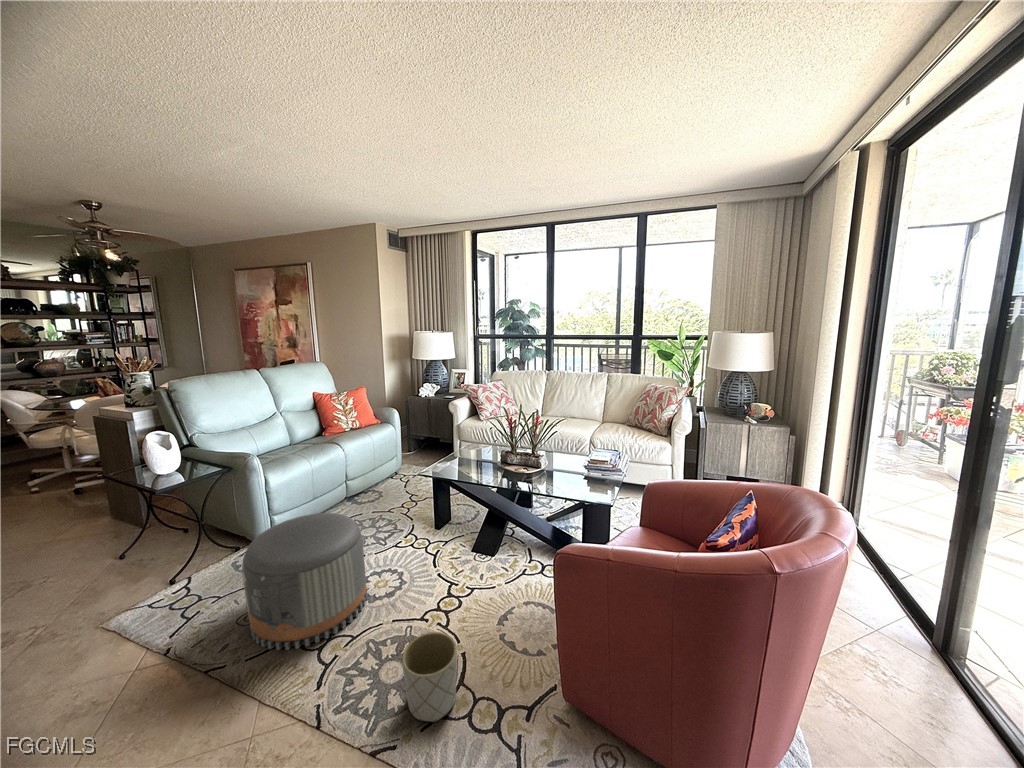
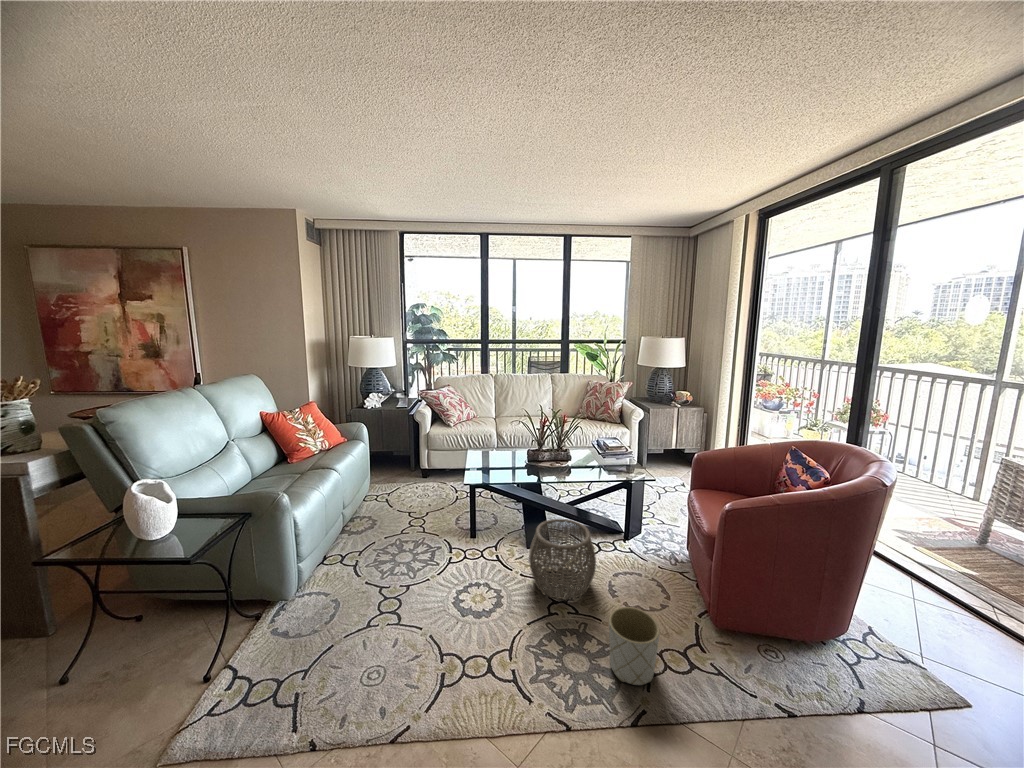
pouf: present [242,513,367,650] -> none [370,533,492,694]
woven basket: none [424,526,495,614] -> present [529,519,596,600]

